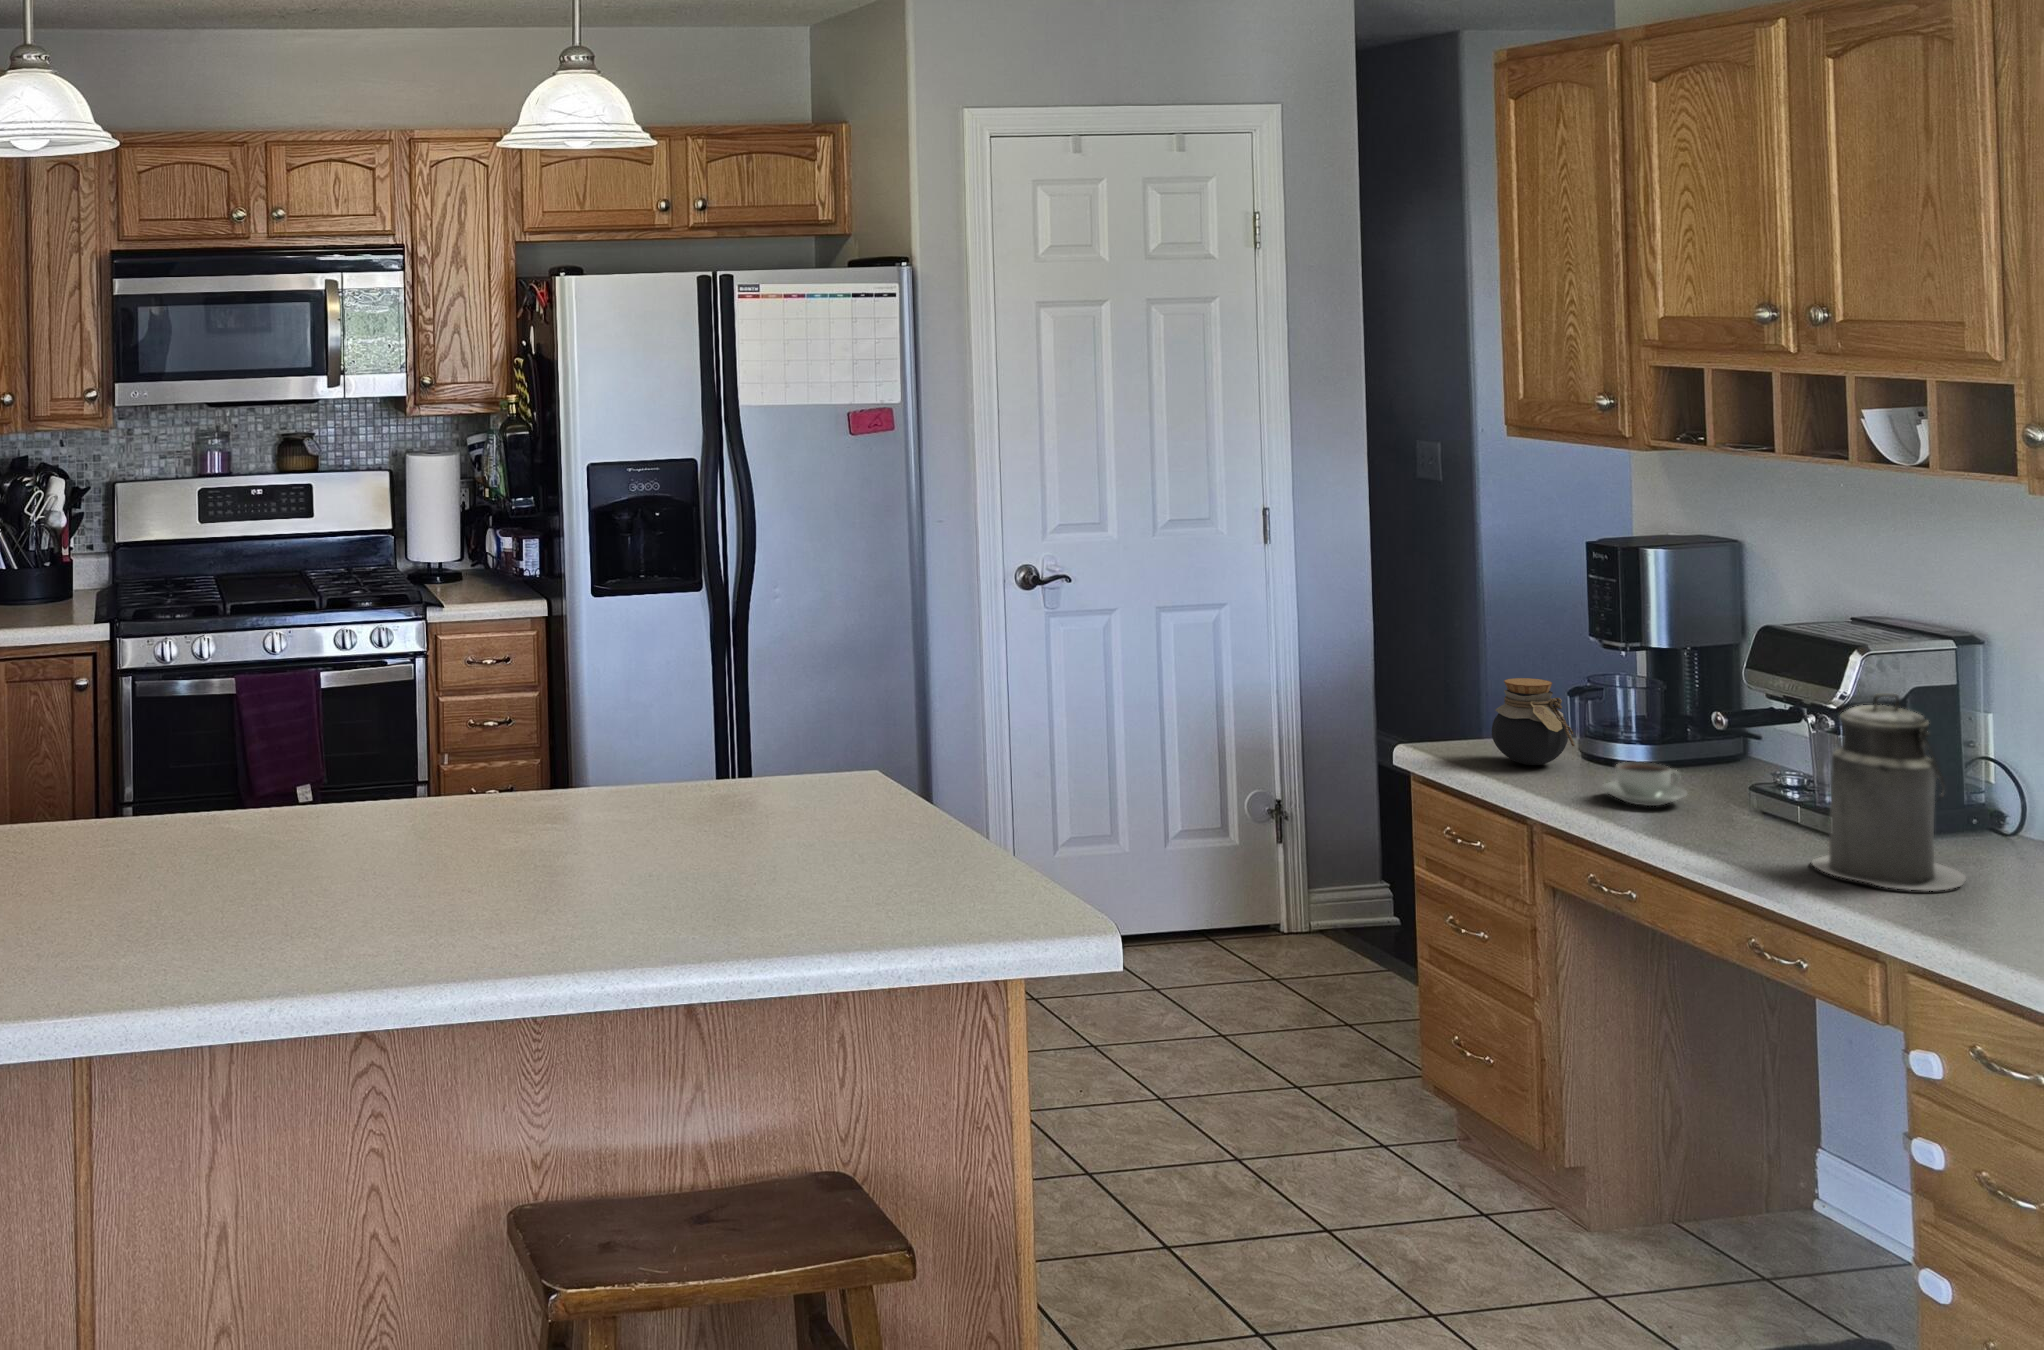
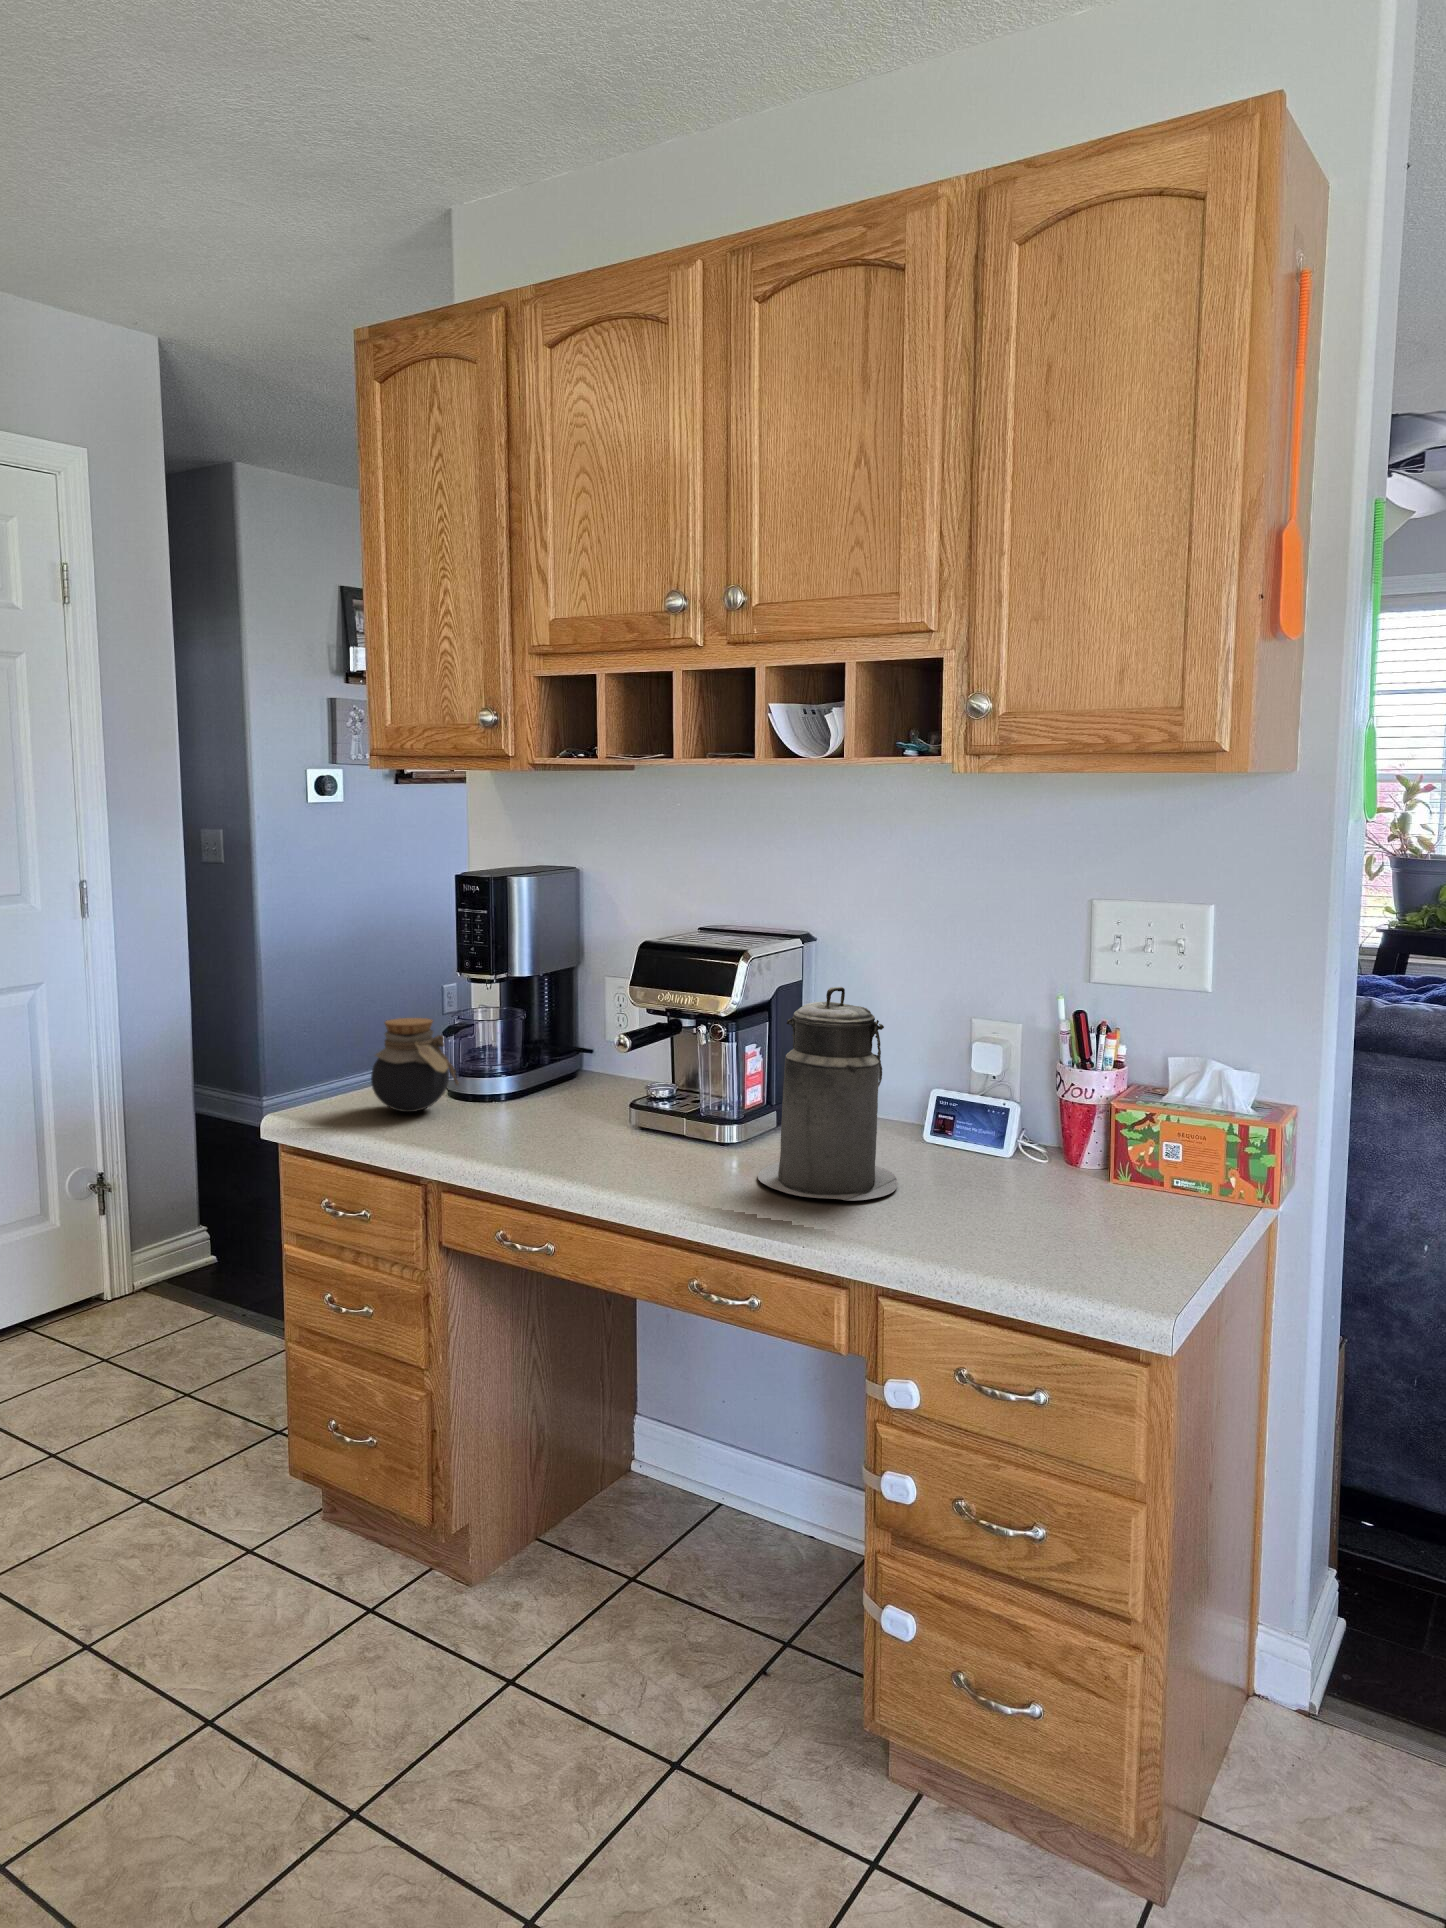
coffee cup: present [1601,762,1687,806] -> none [505,1094,590,1142]

